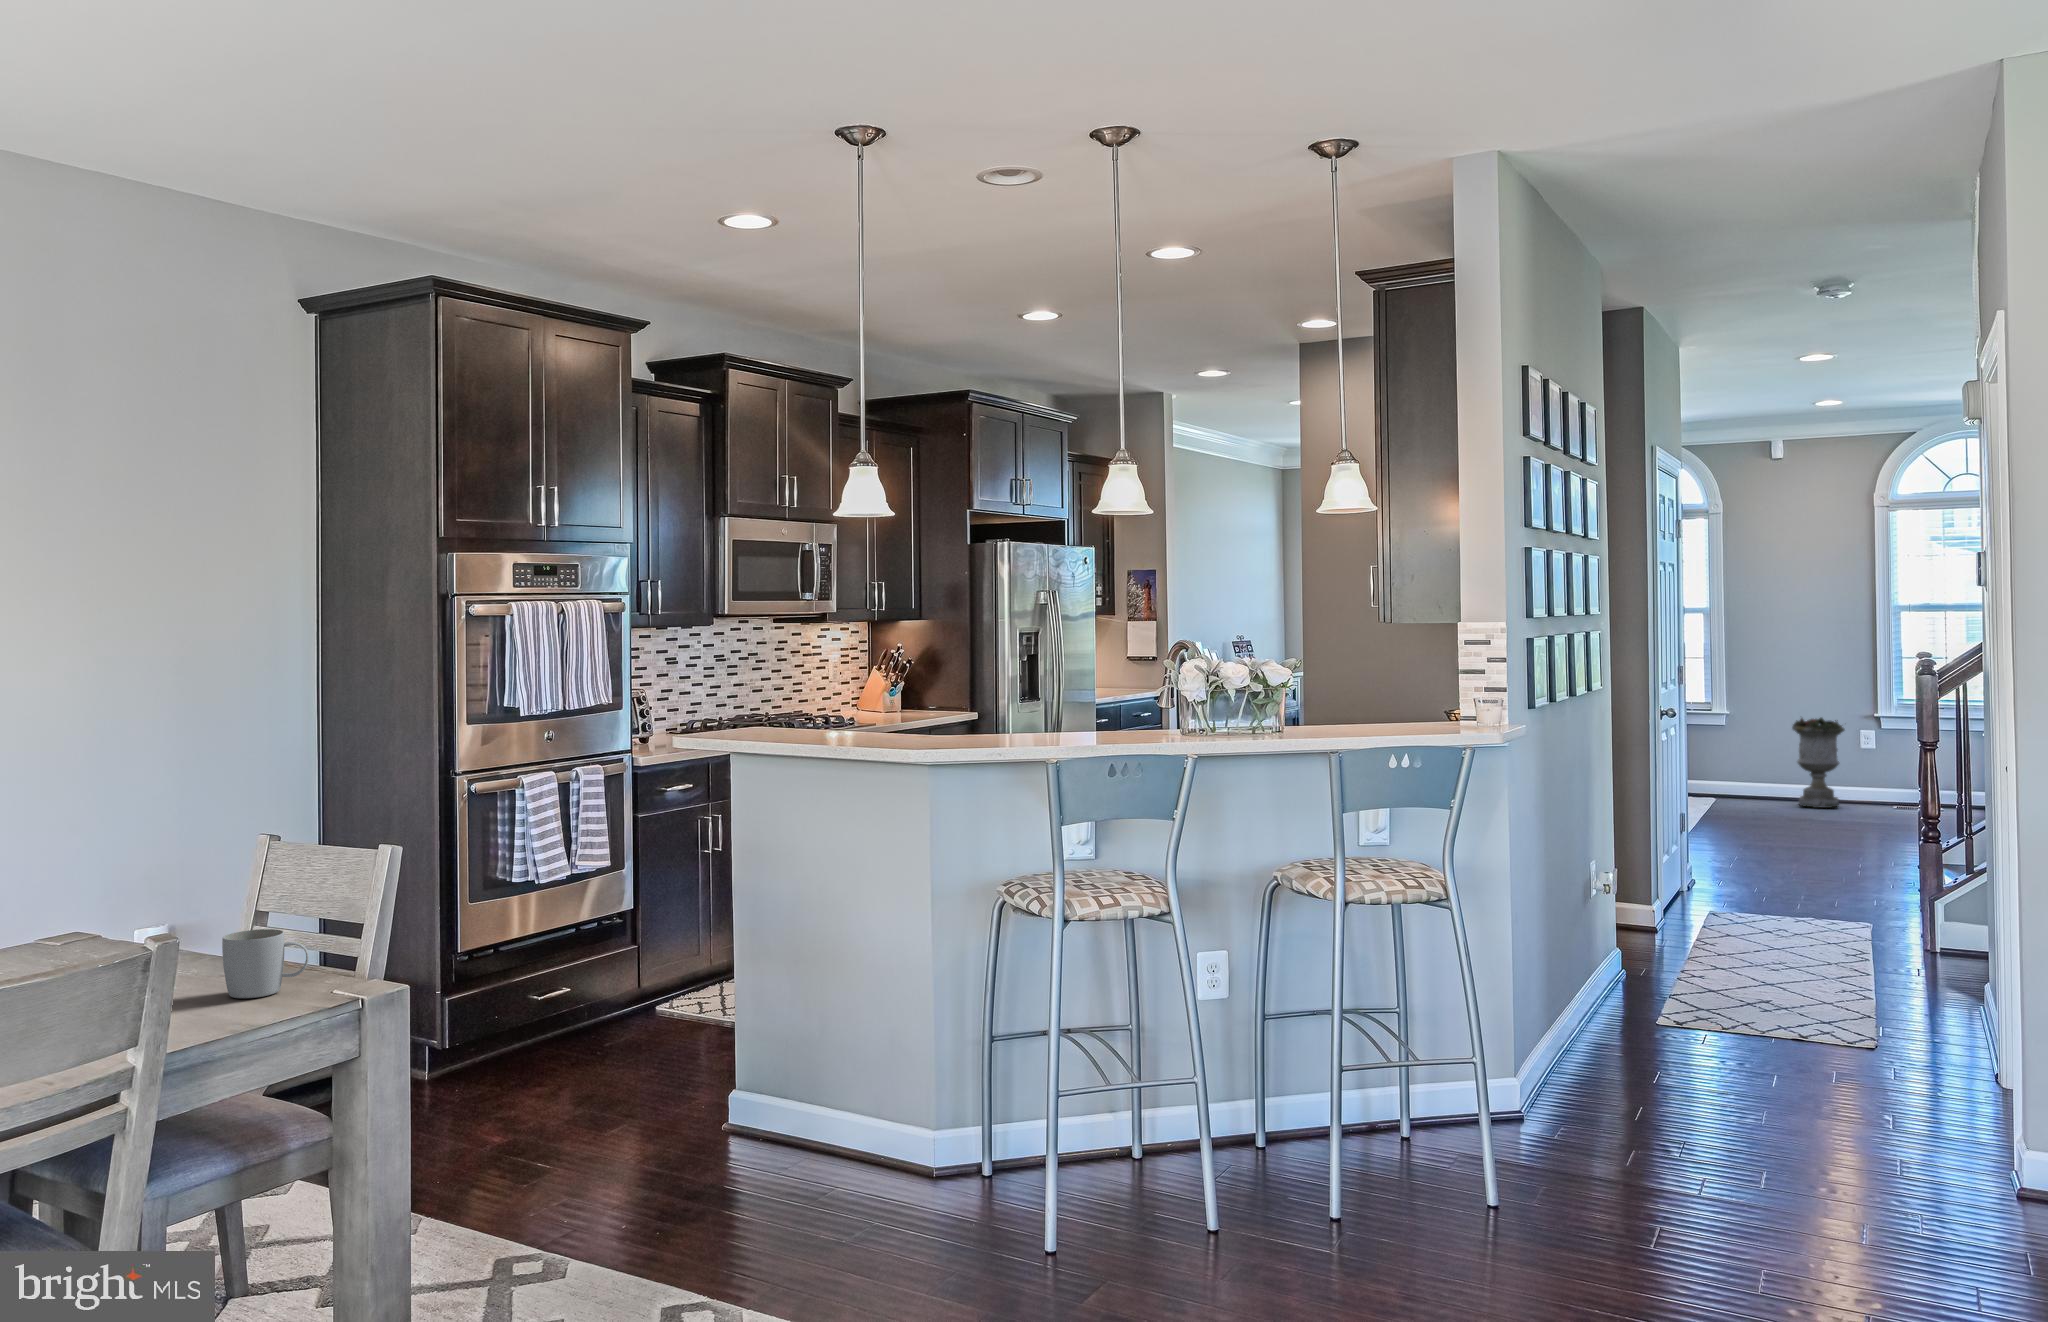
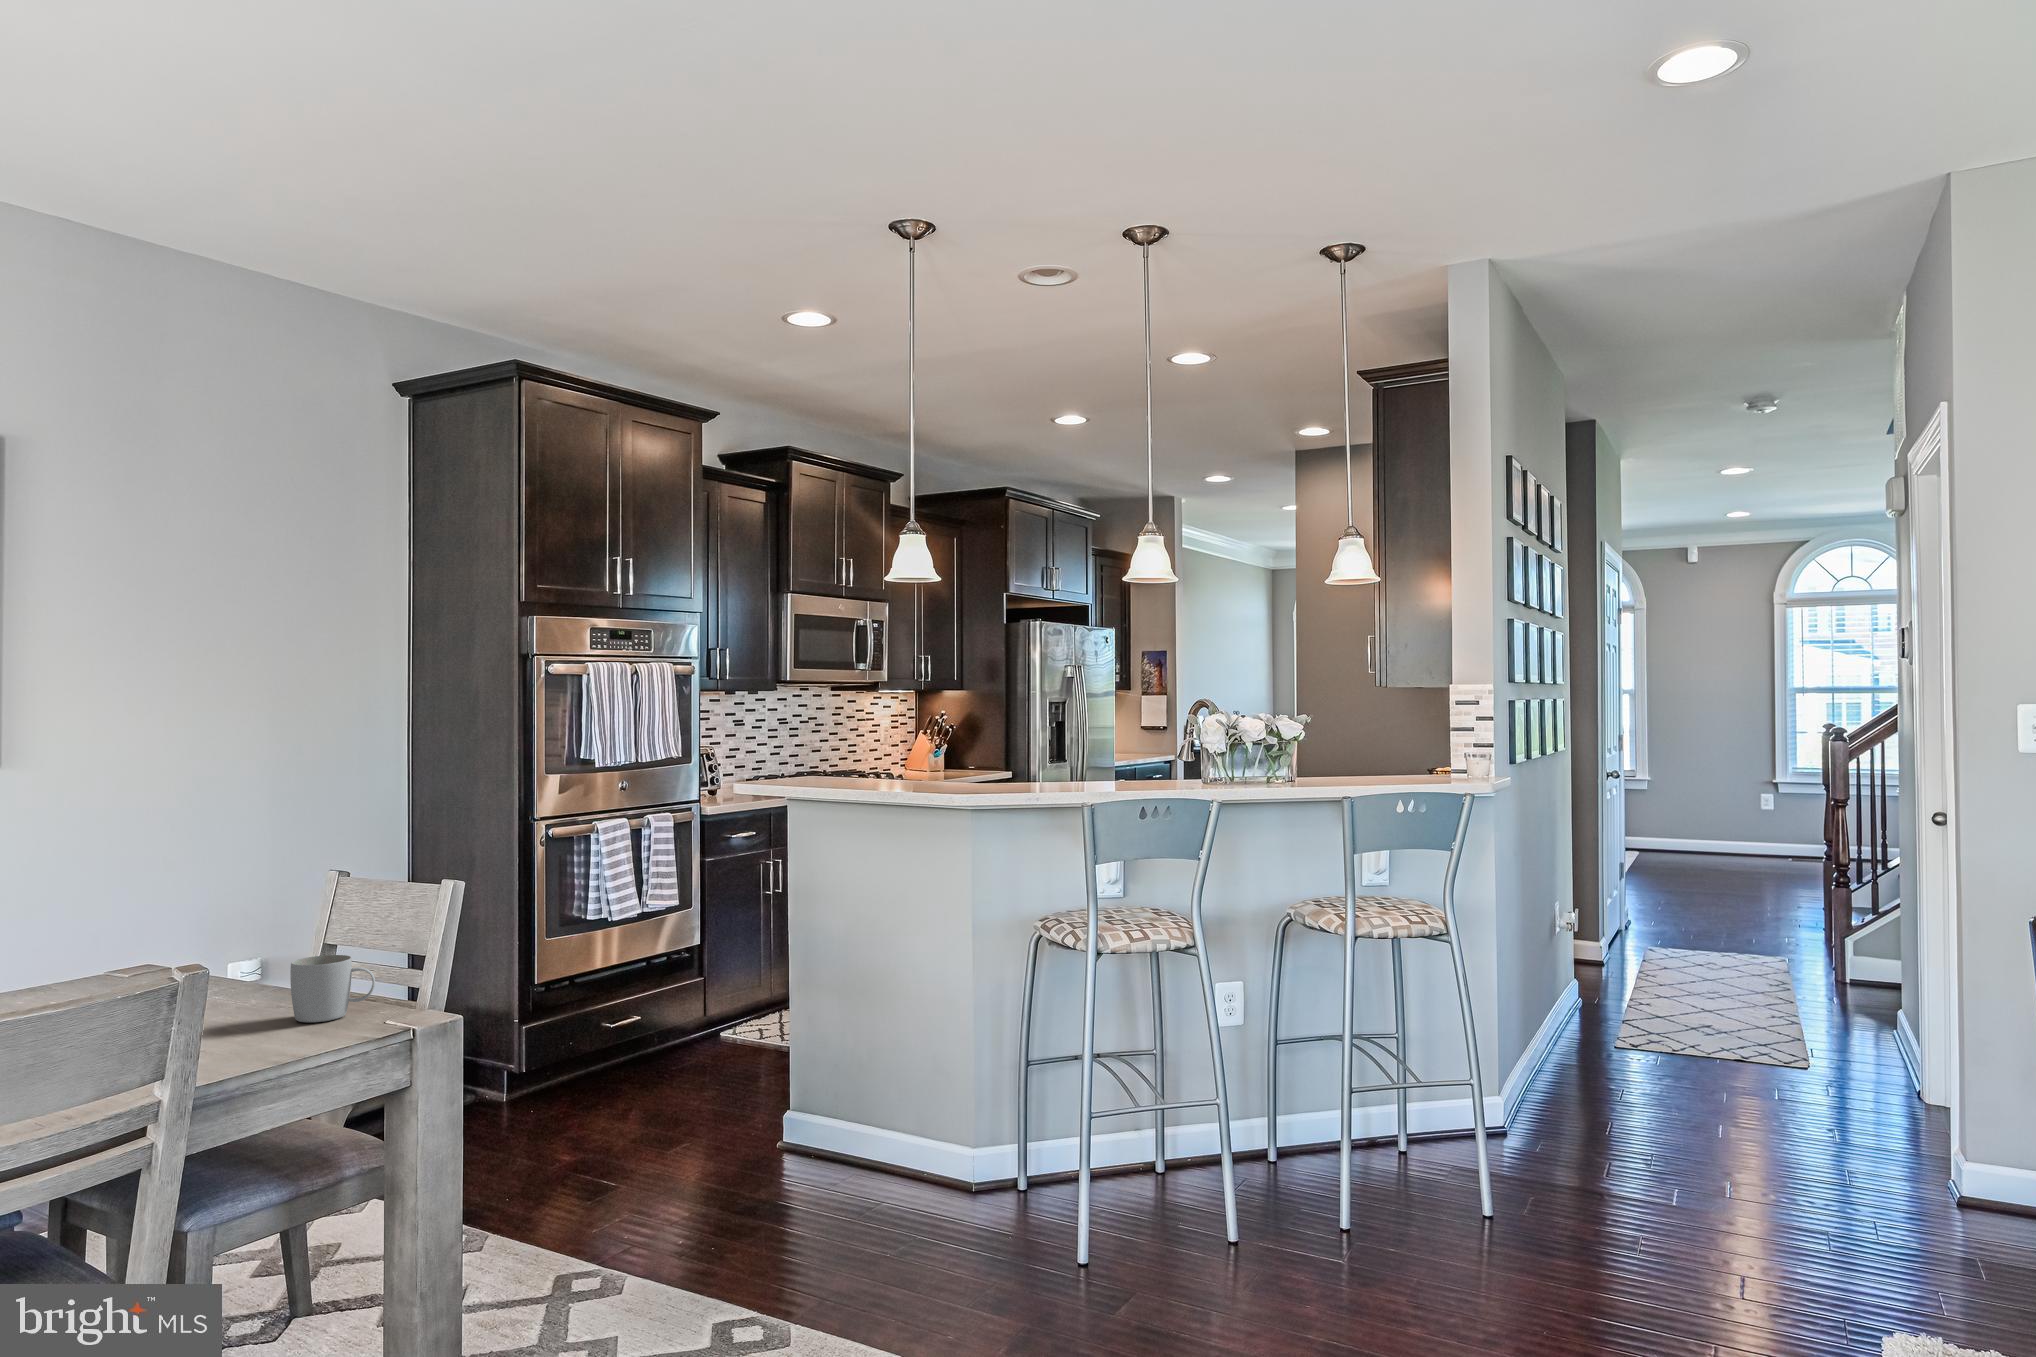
planter: present [1792,718,1845,808] -> none [1706,782,1755,862]

